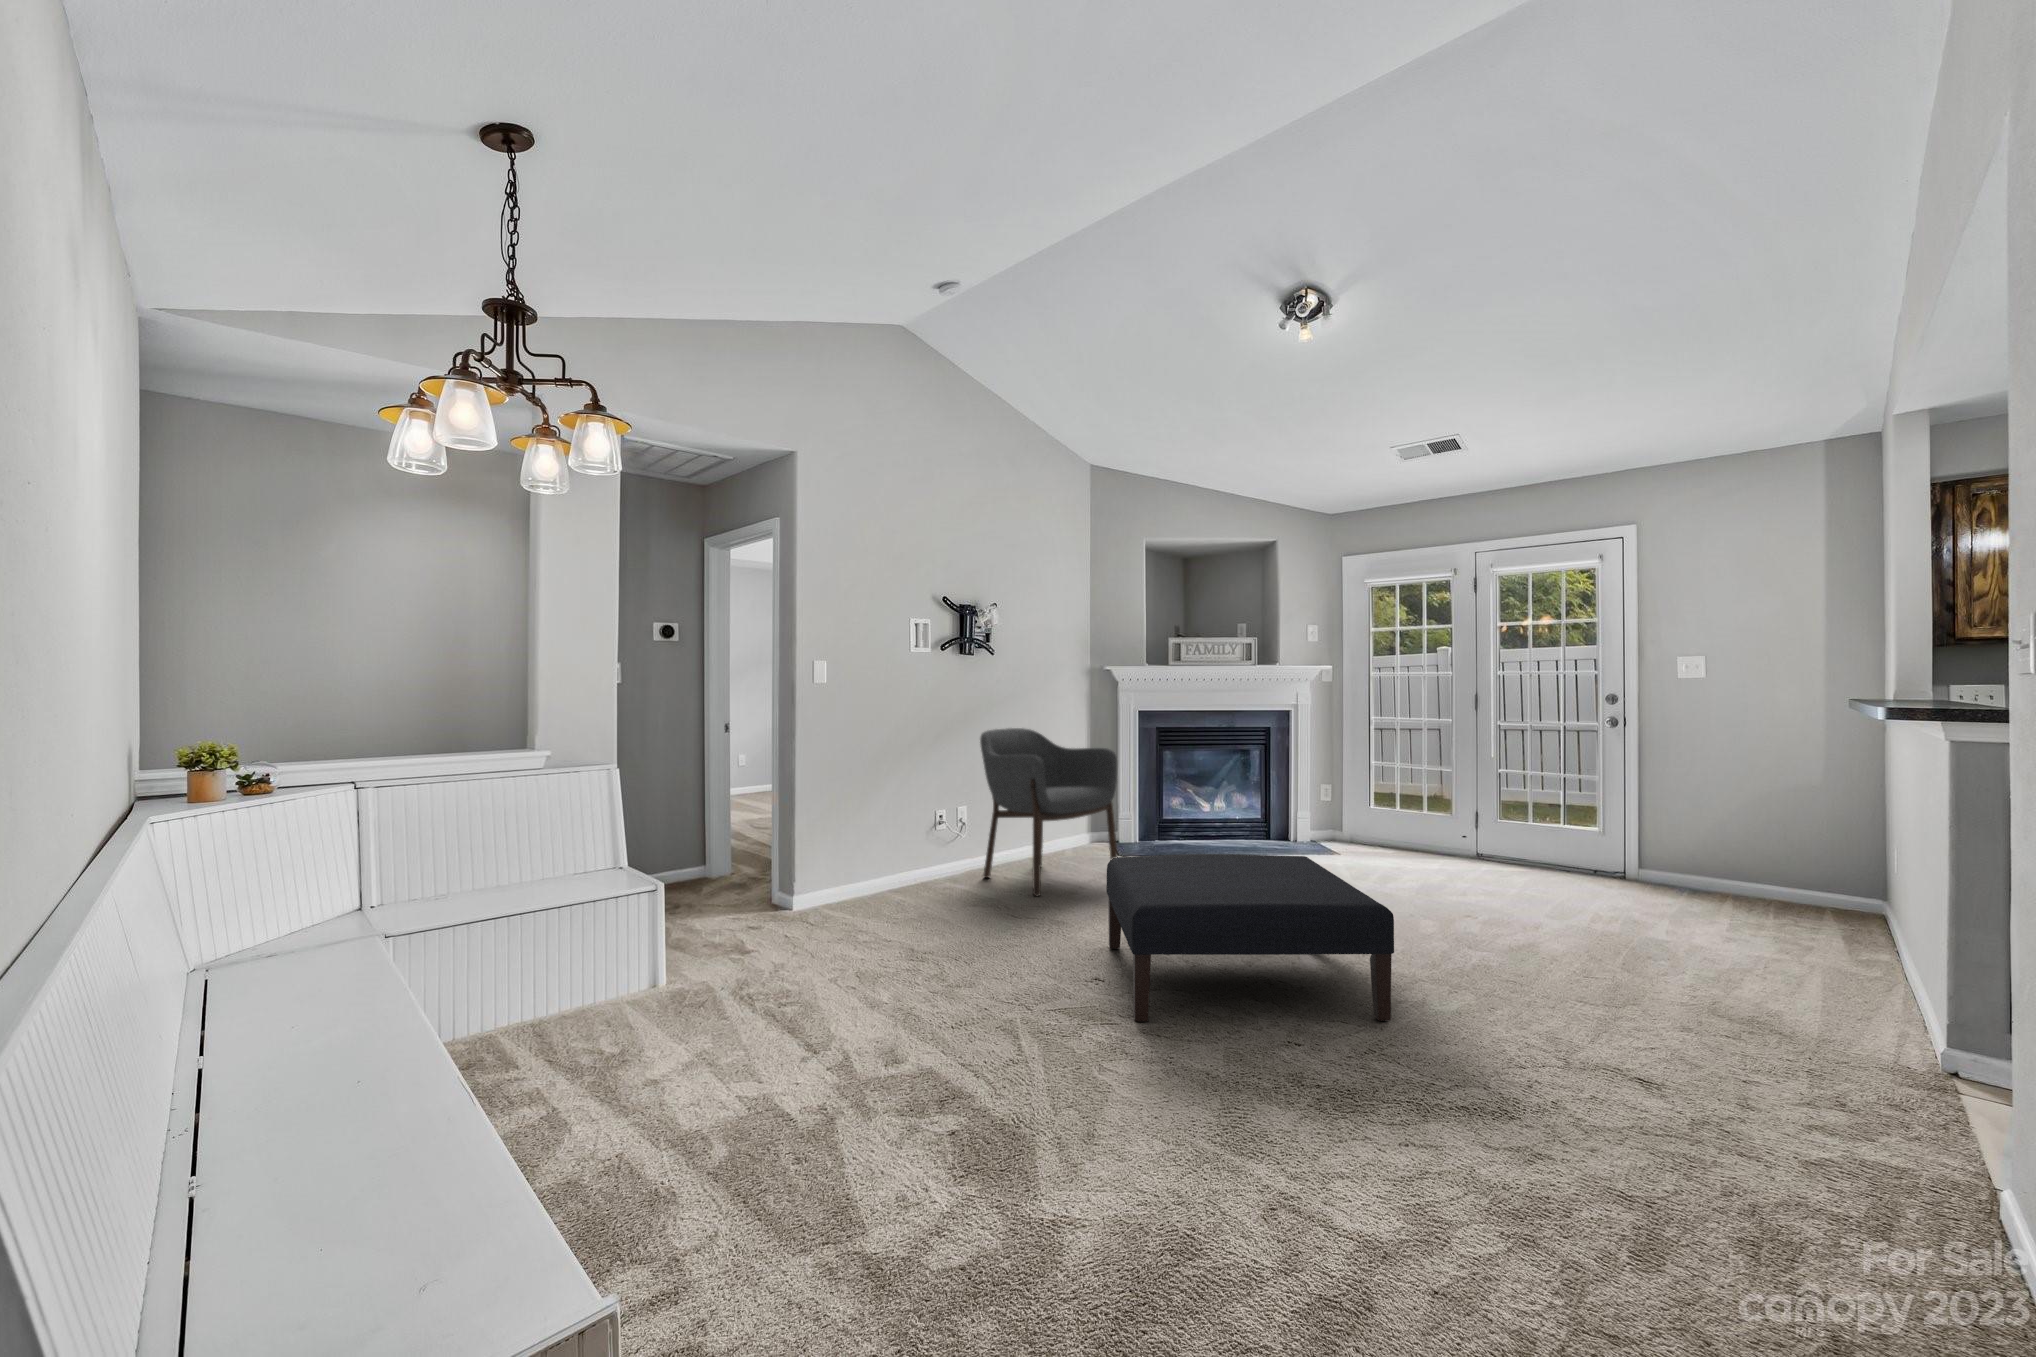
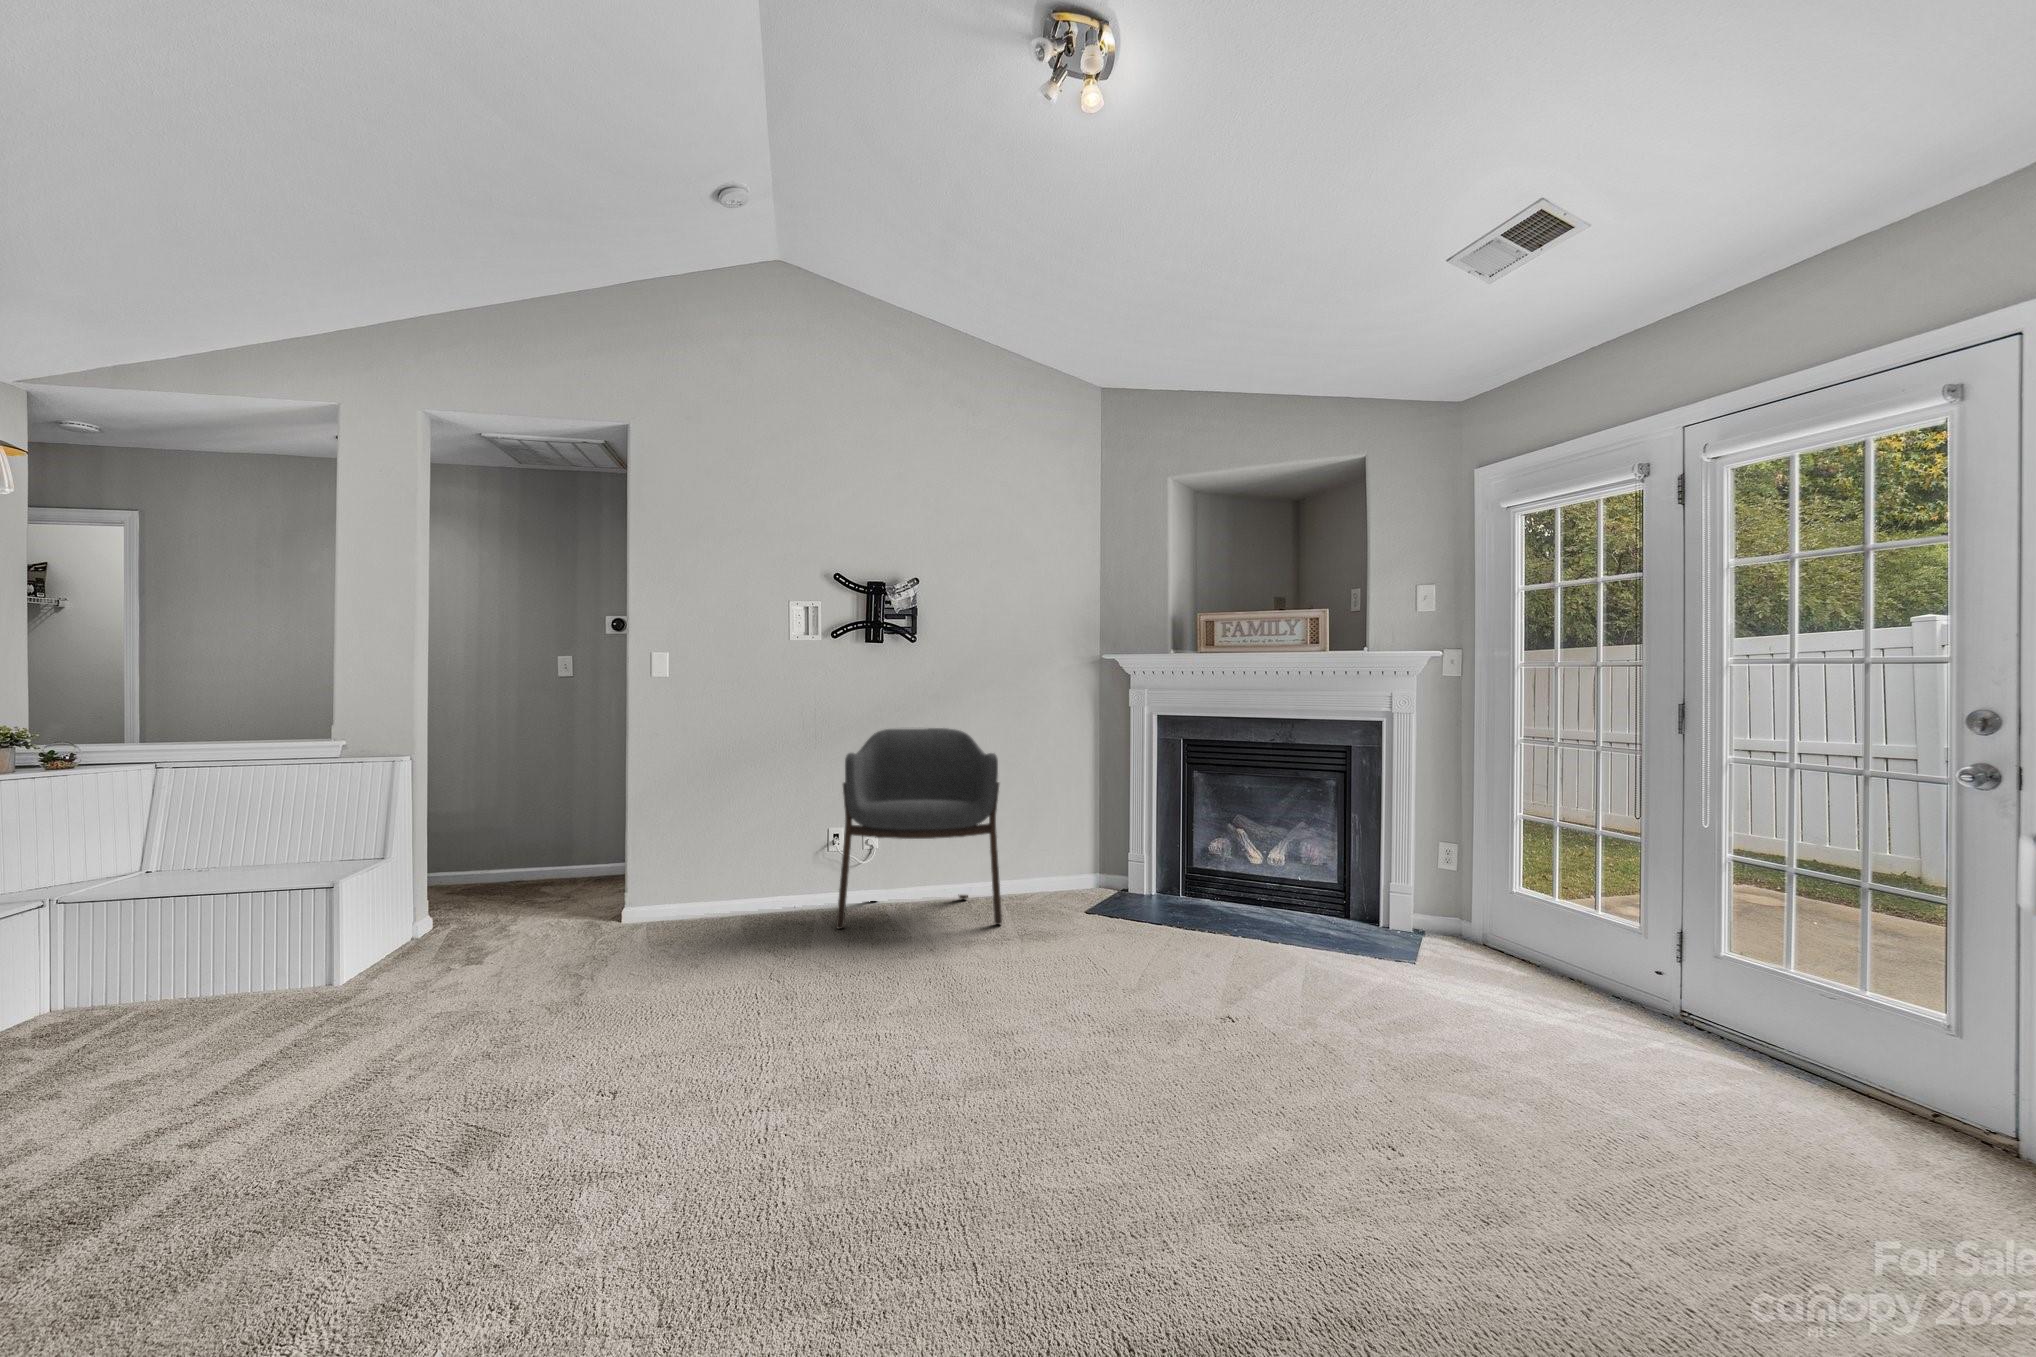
ottoman: present [1106,854,1394,1022] -> none [312,876,854,1246]

